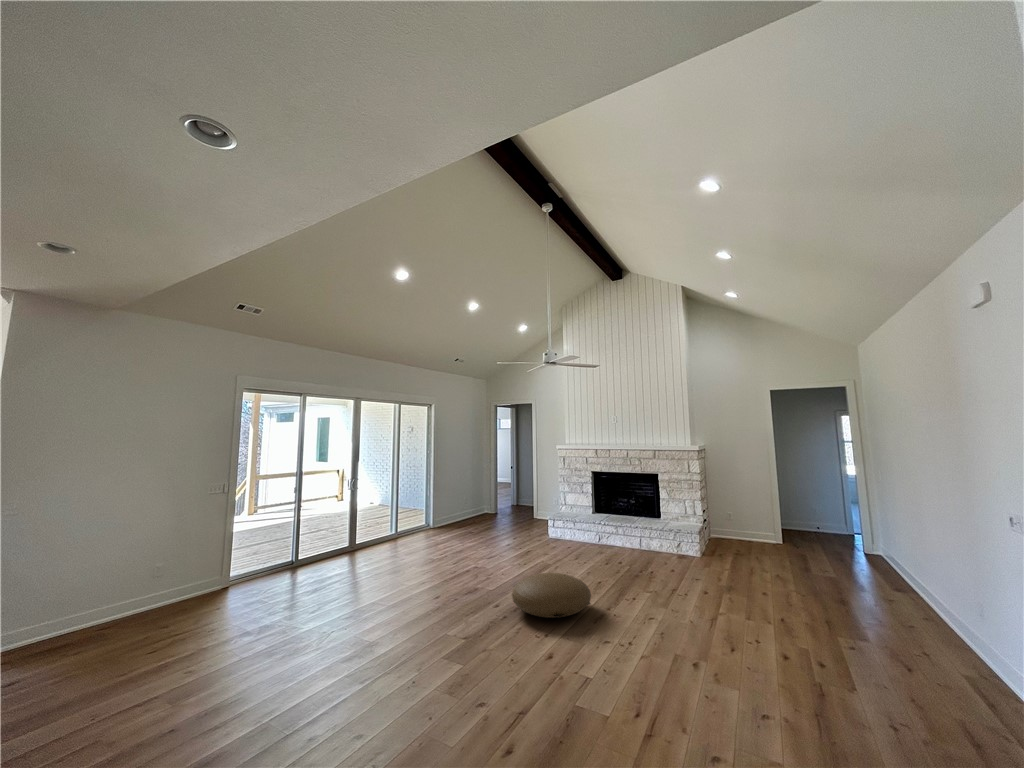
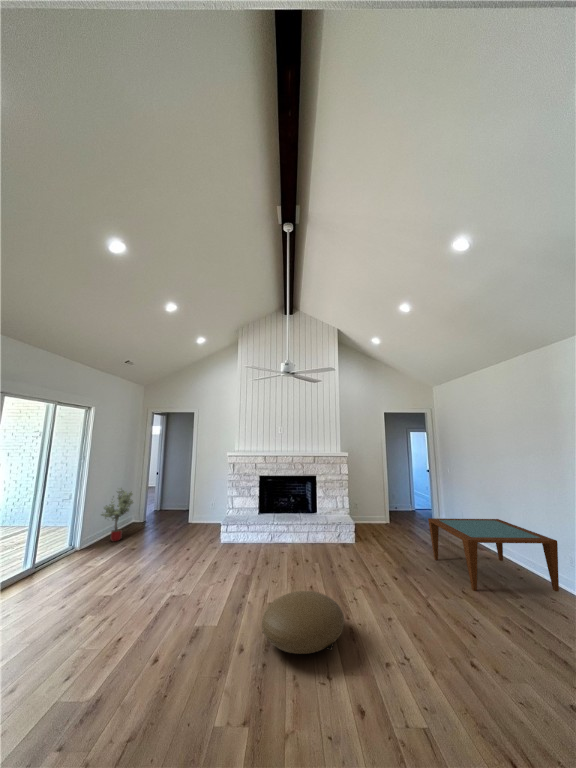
potted tree: none [449,477,478,525] -> present [101,488,133,542]
coffee table: none [785,534,954,652] -> present [428,518,559,592]

